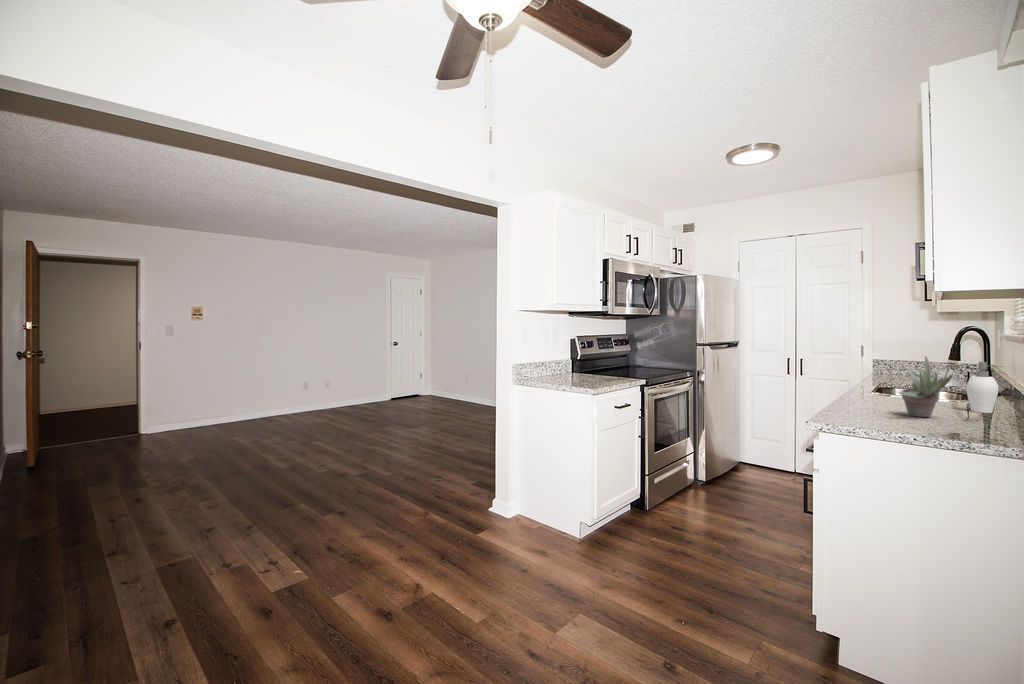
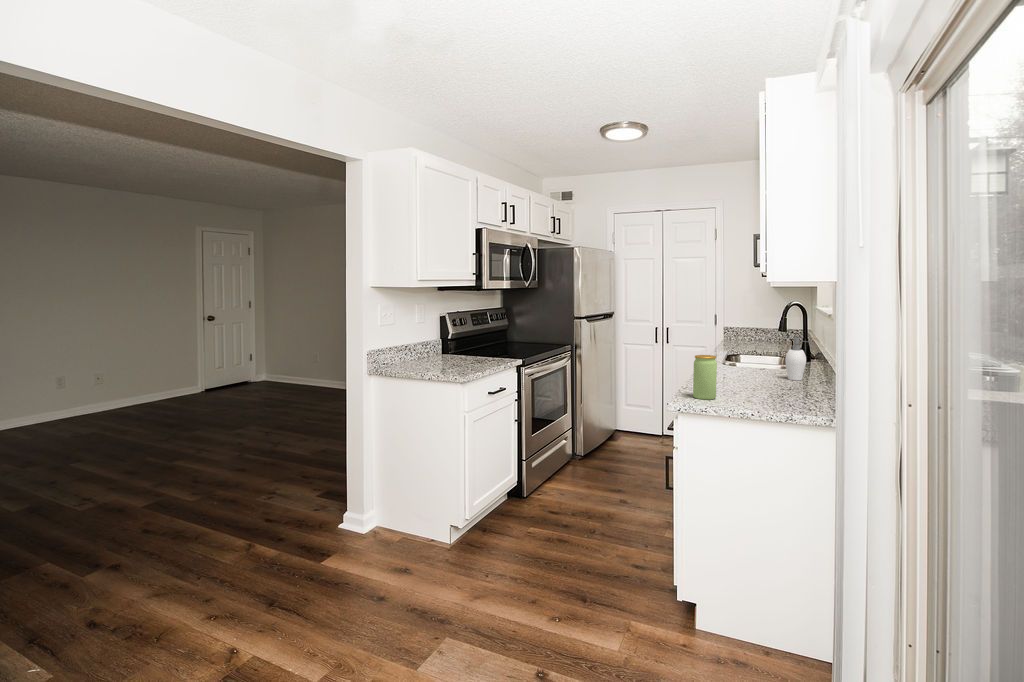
succulent plant: present [899,356,953,417] -> none [734,336,773,388]
jar: none [844,374,876,425] -> present [693,355,717,399]

